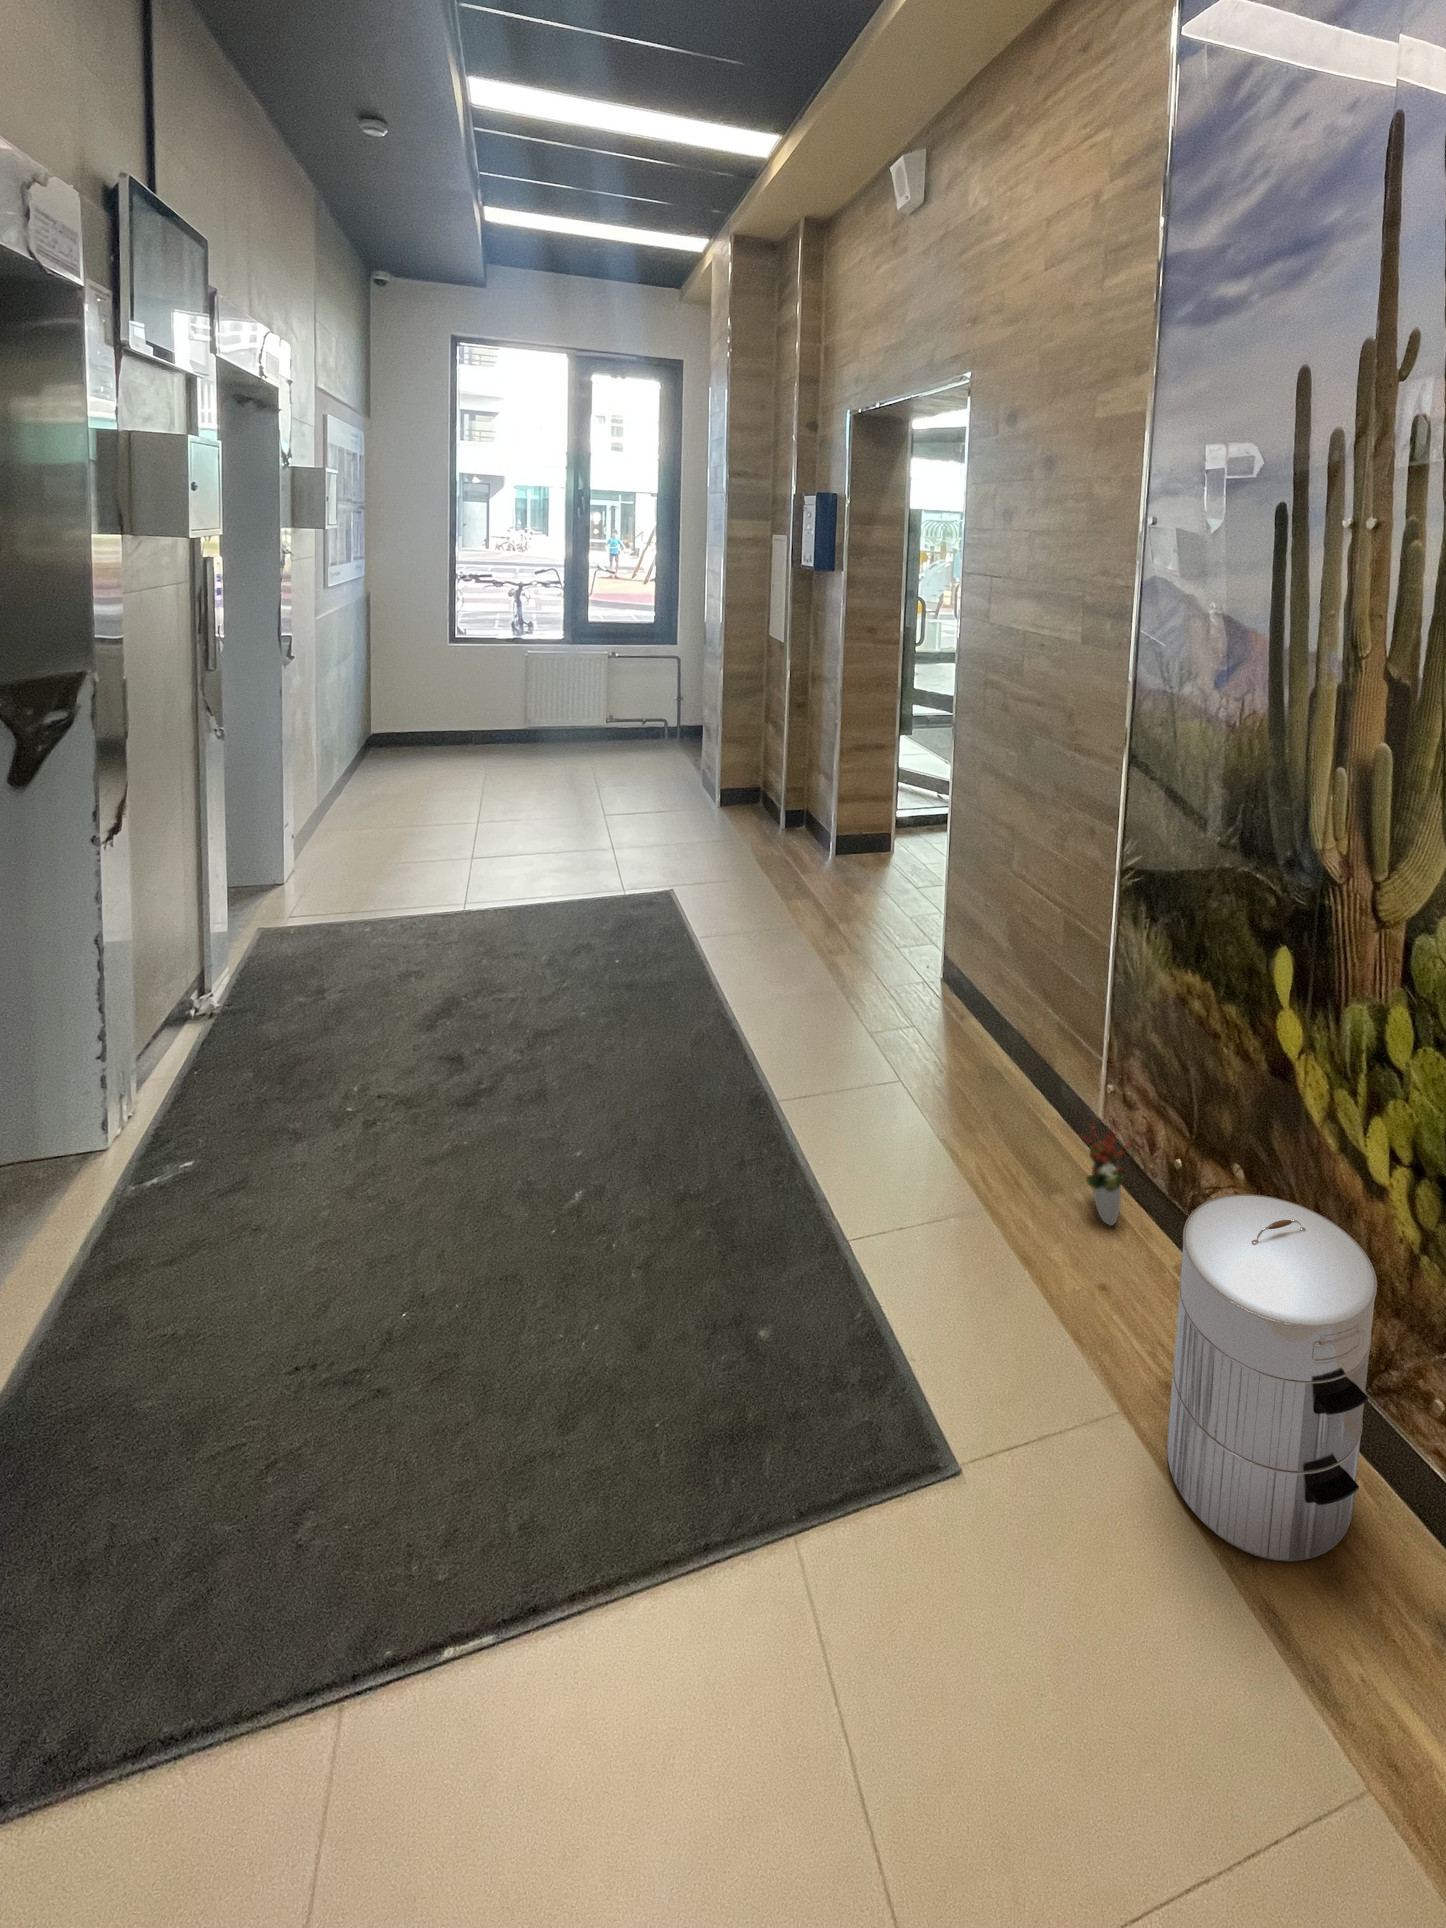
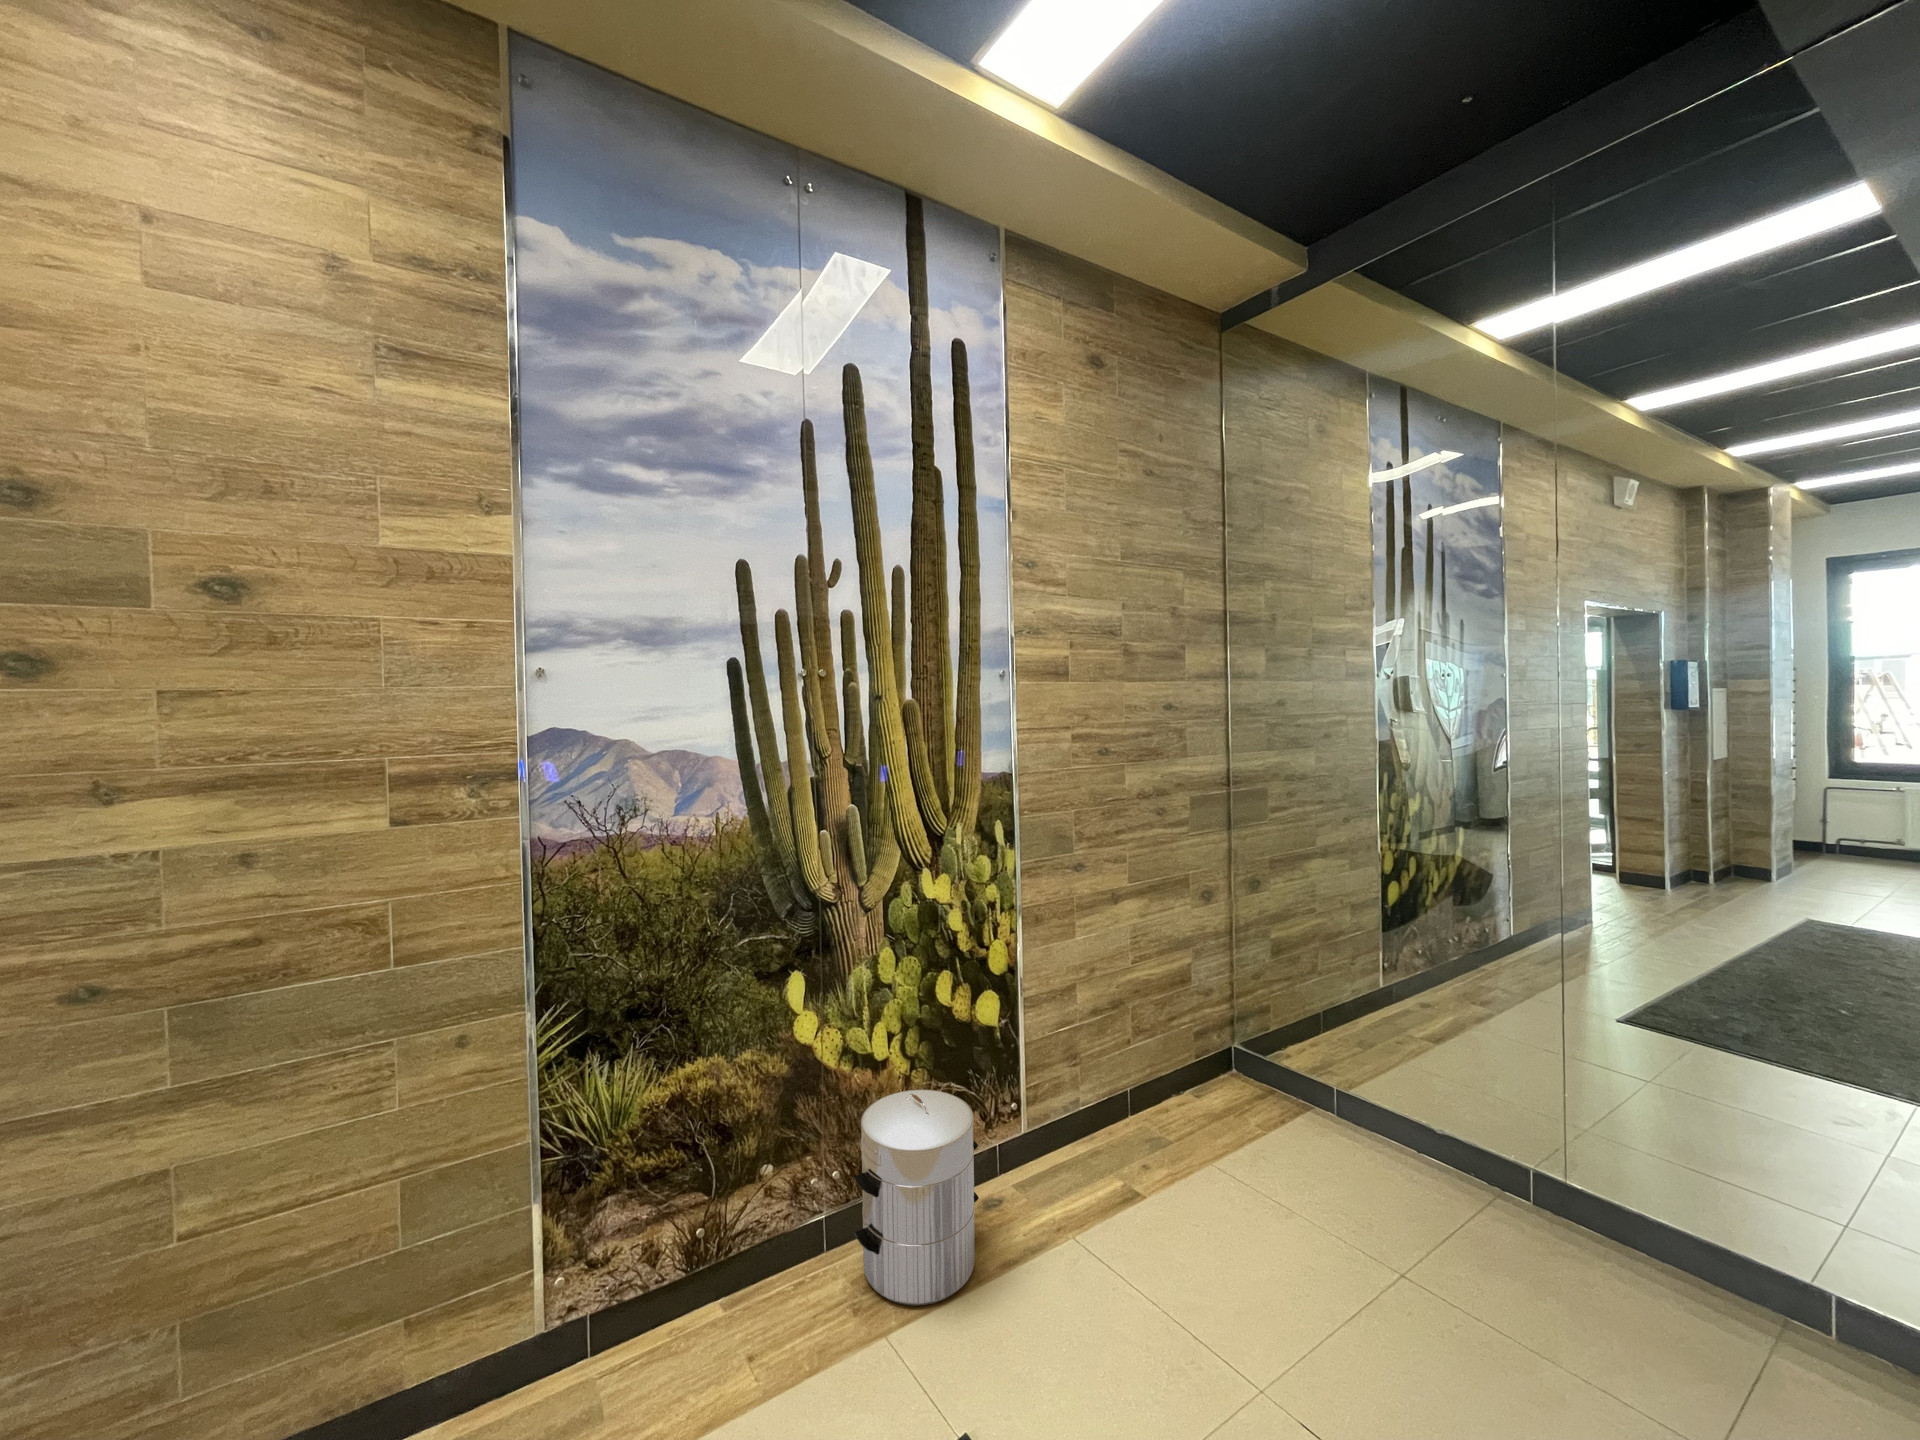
decorative plant: present [1083,1127,1129,1226] -> none [618,1268,683,1373]

